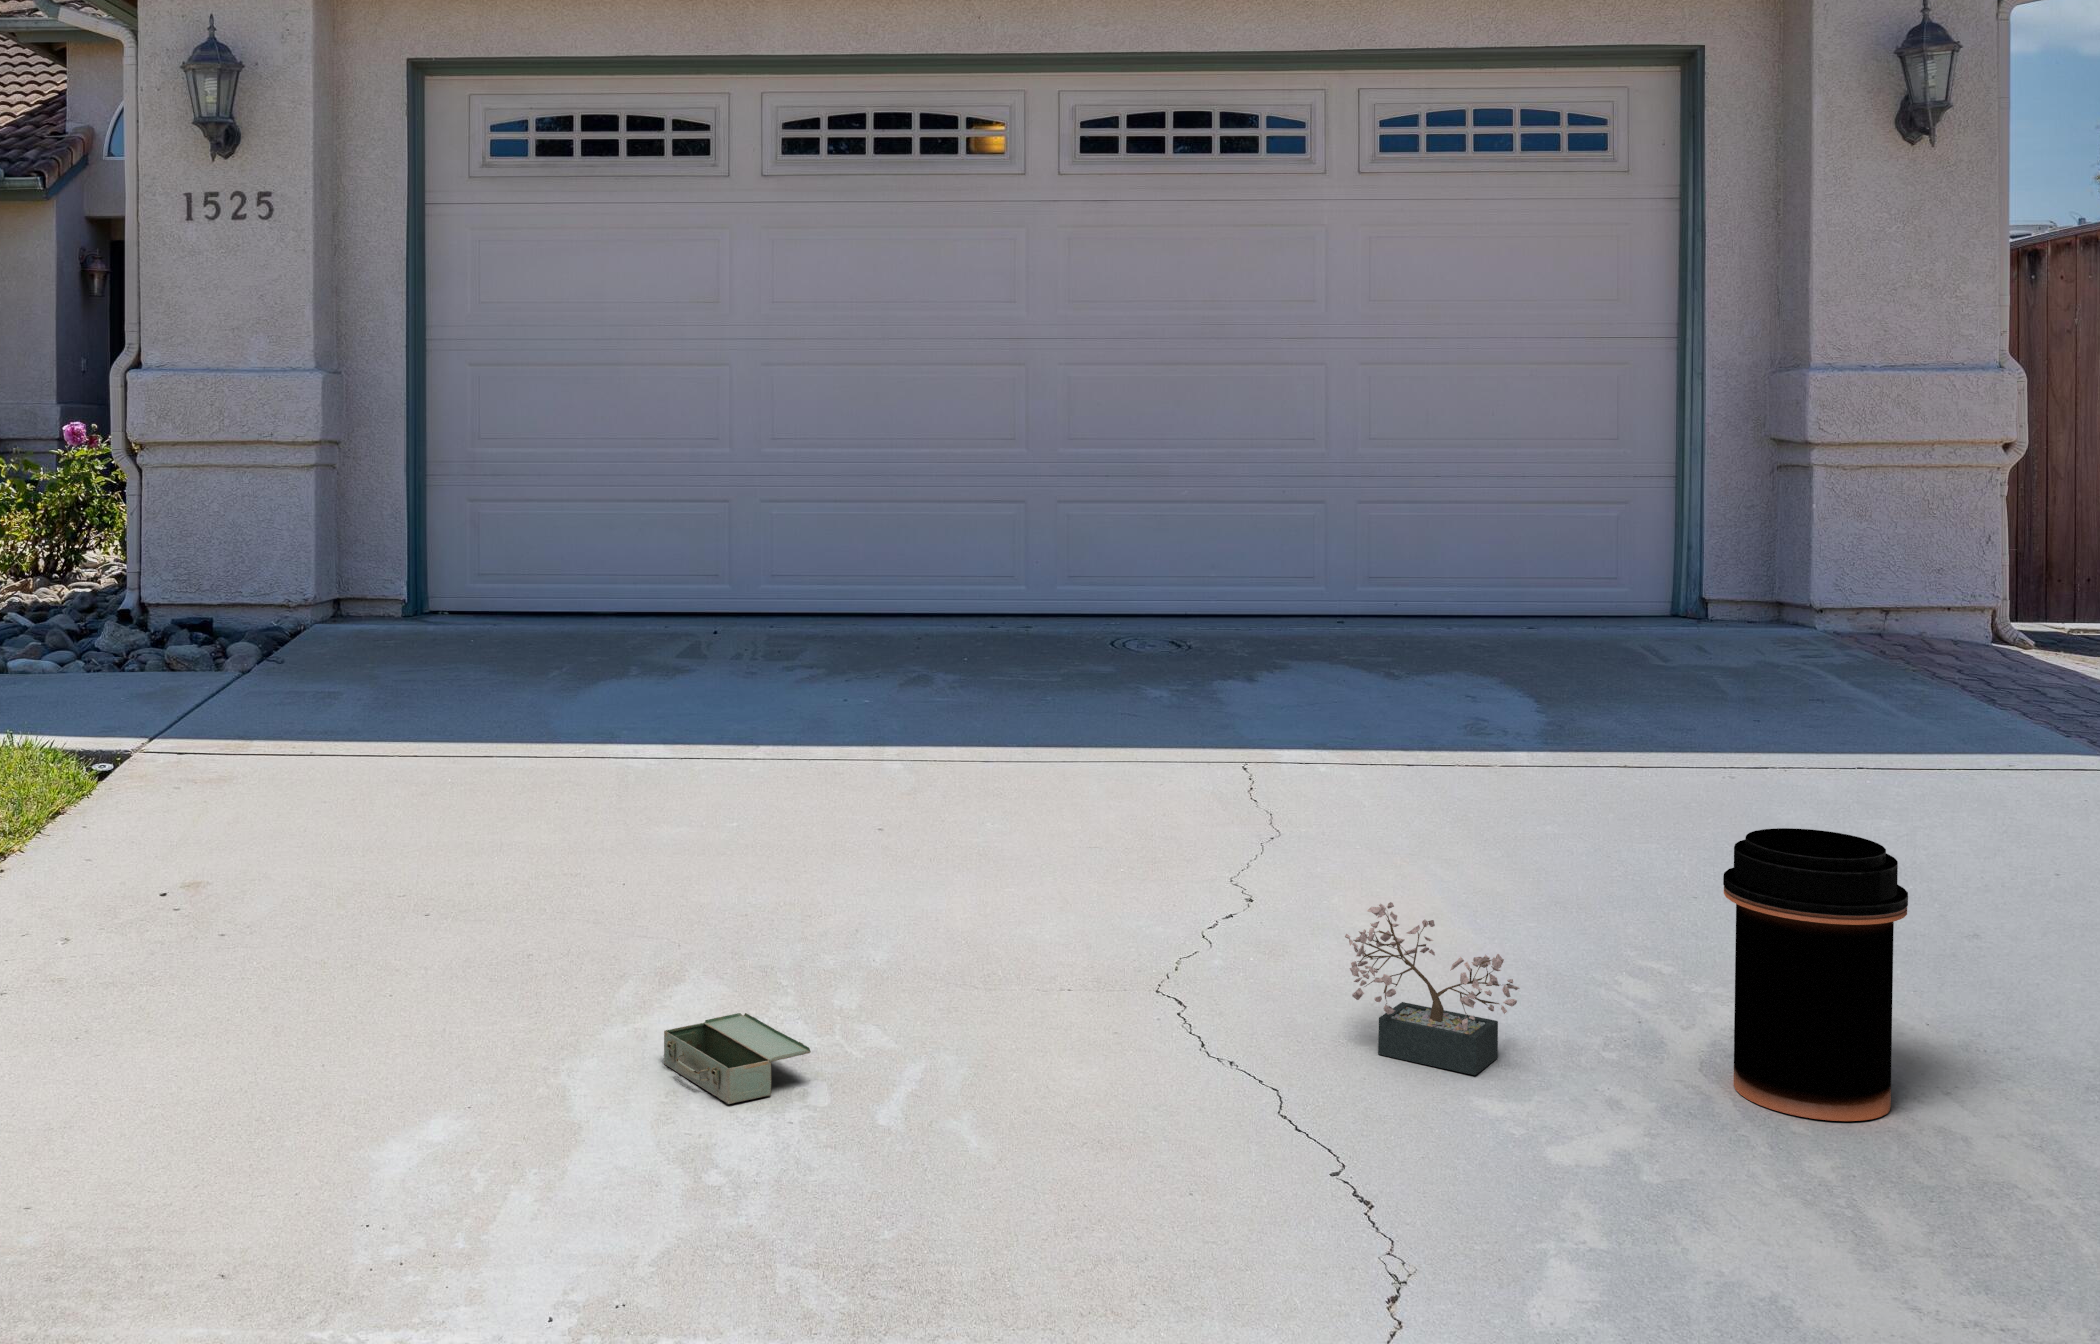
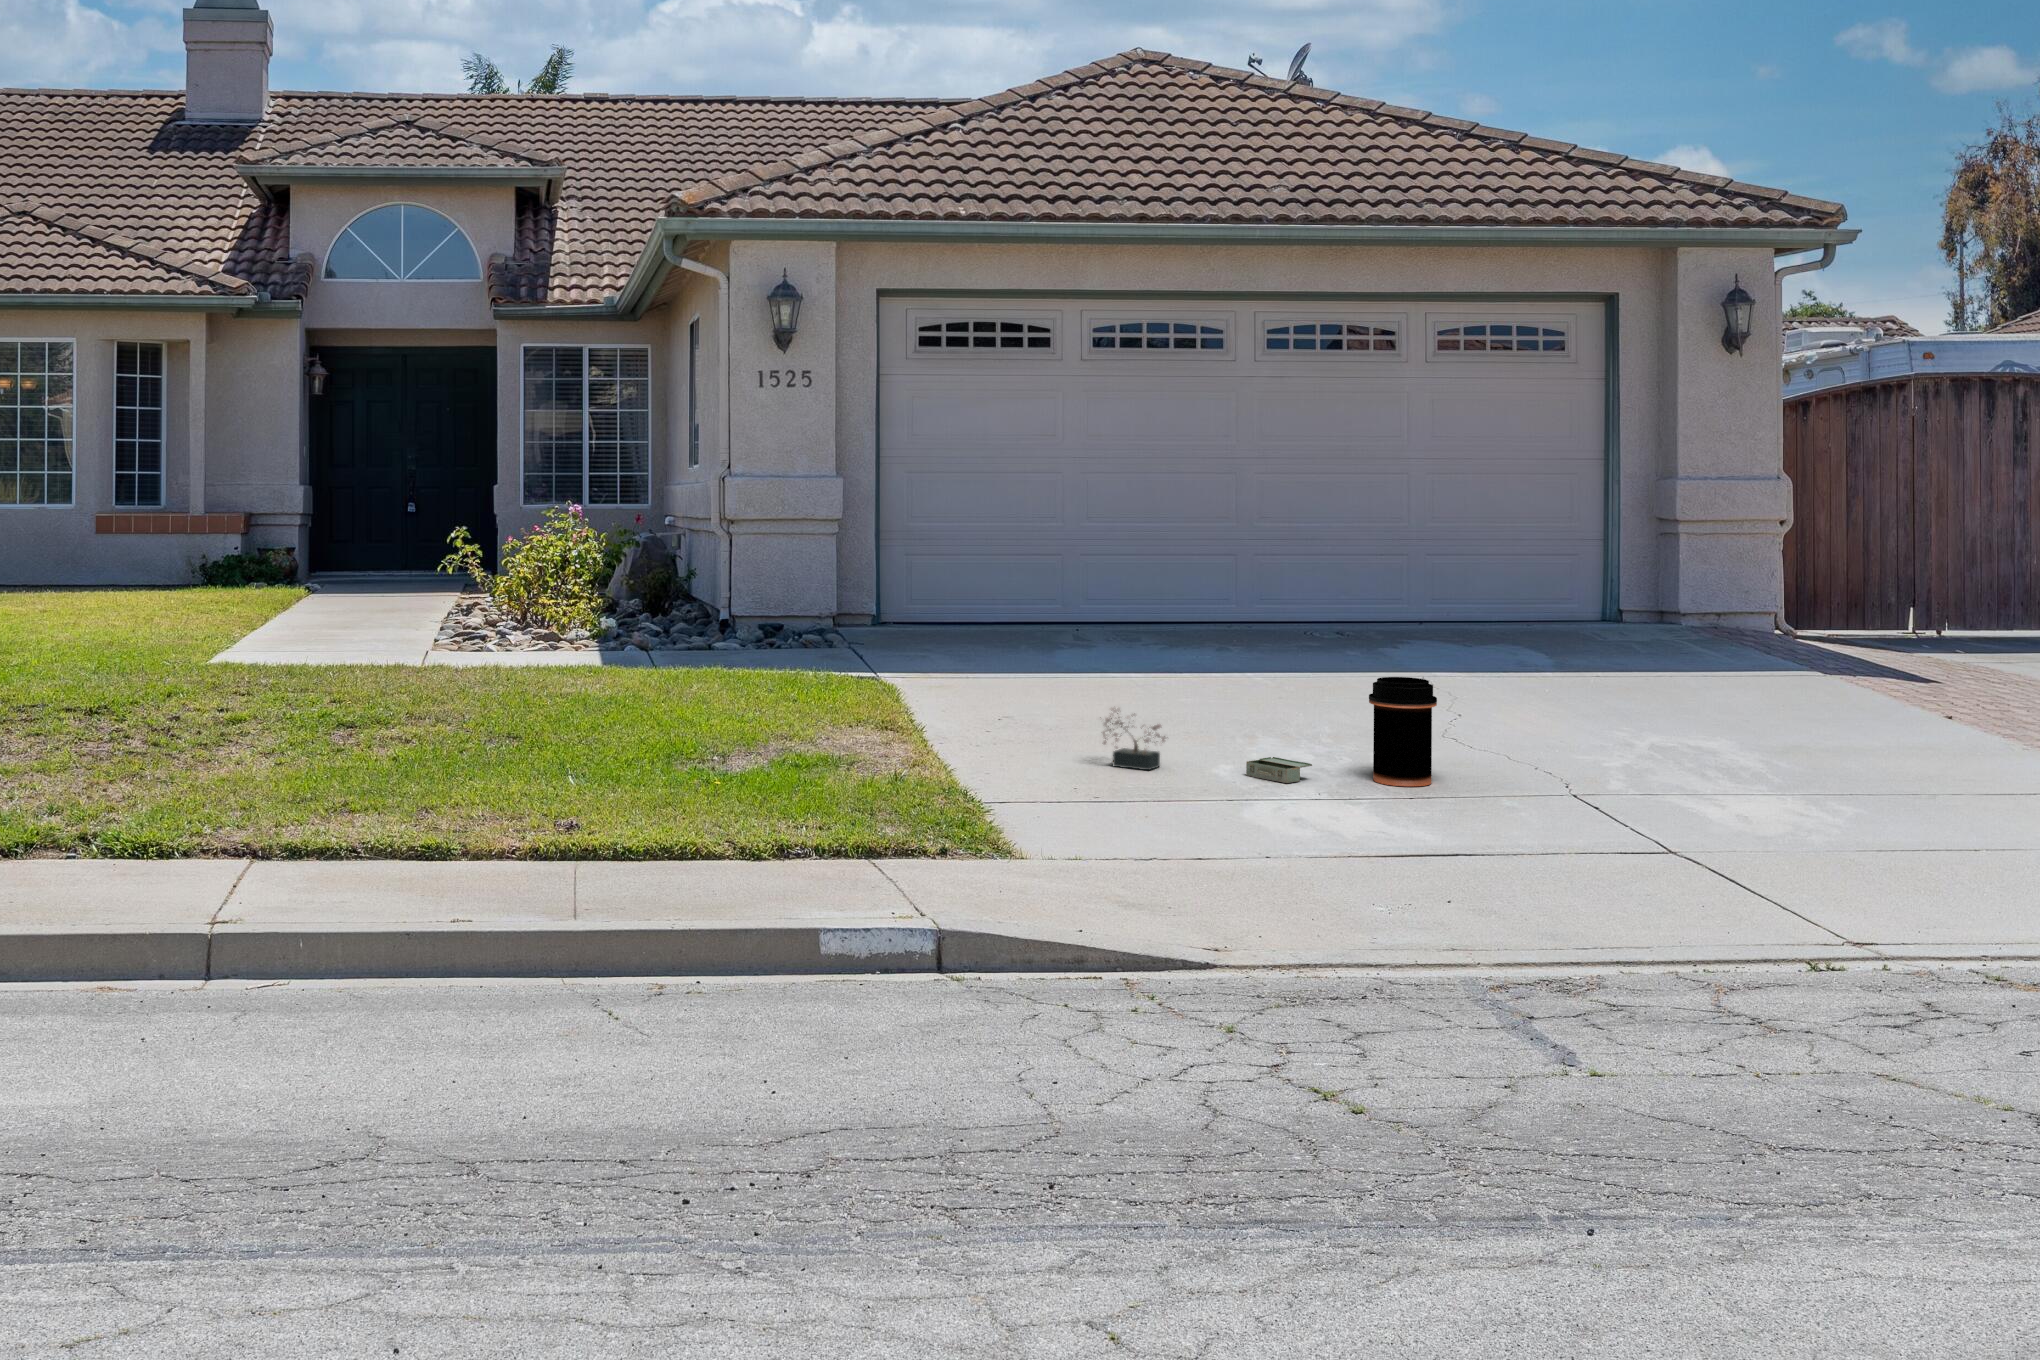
trash can: present [1723,828,1908,1121] -> present [1369,677,1437,786]
decorative plant: present [1345,902,1519,1075] -> present [1100,708,1165,770]

